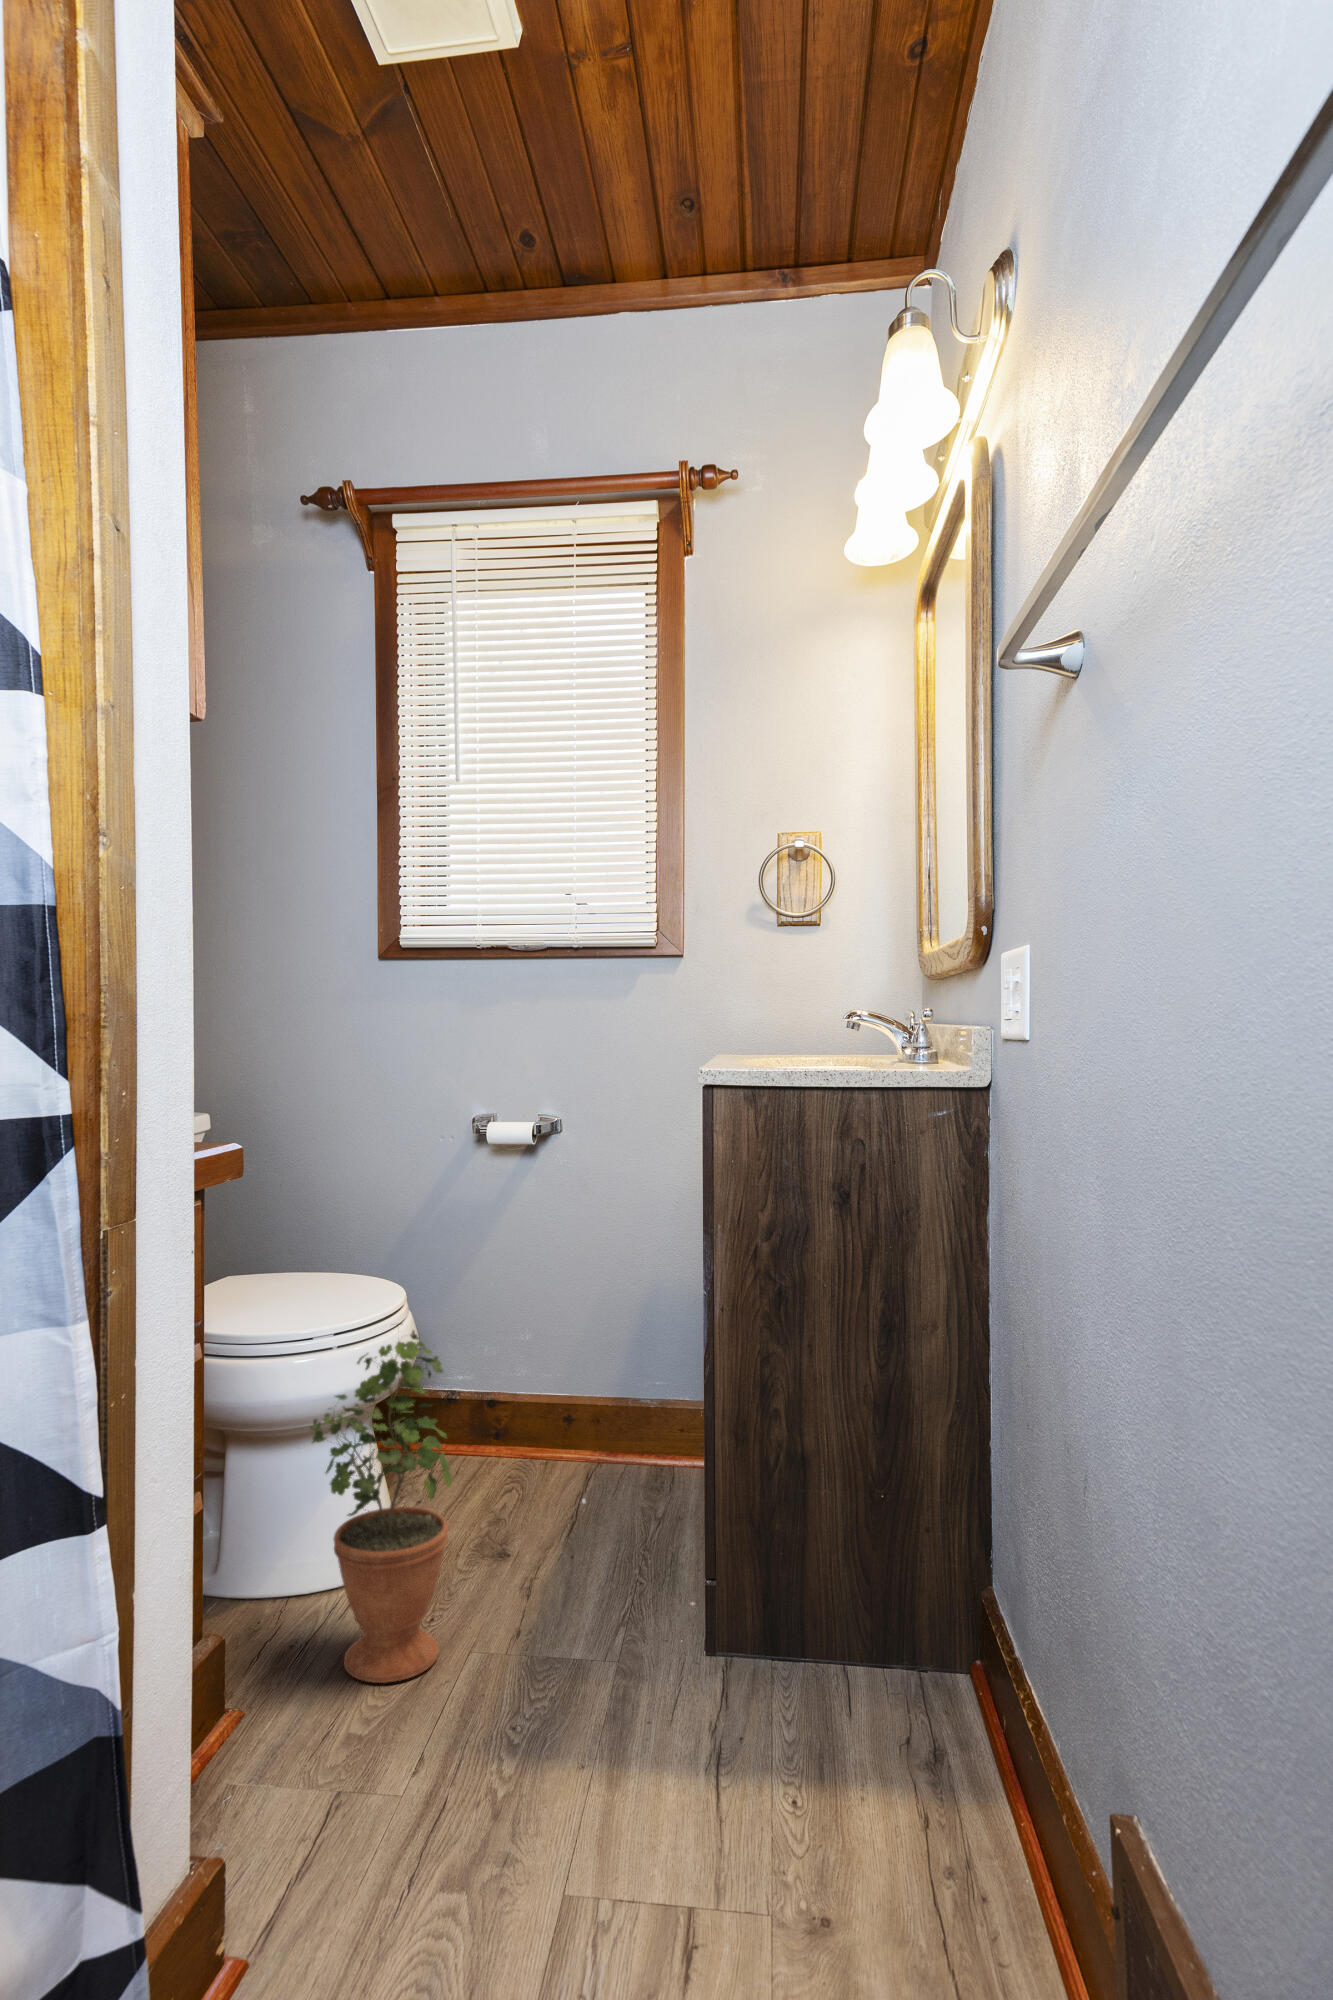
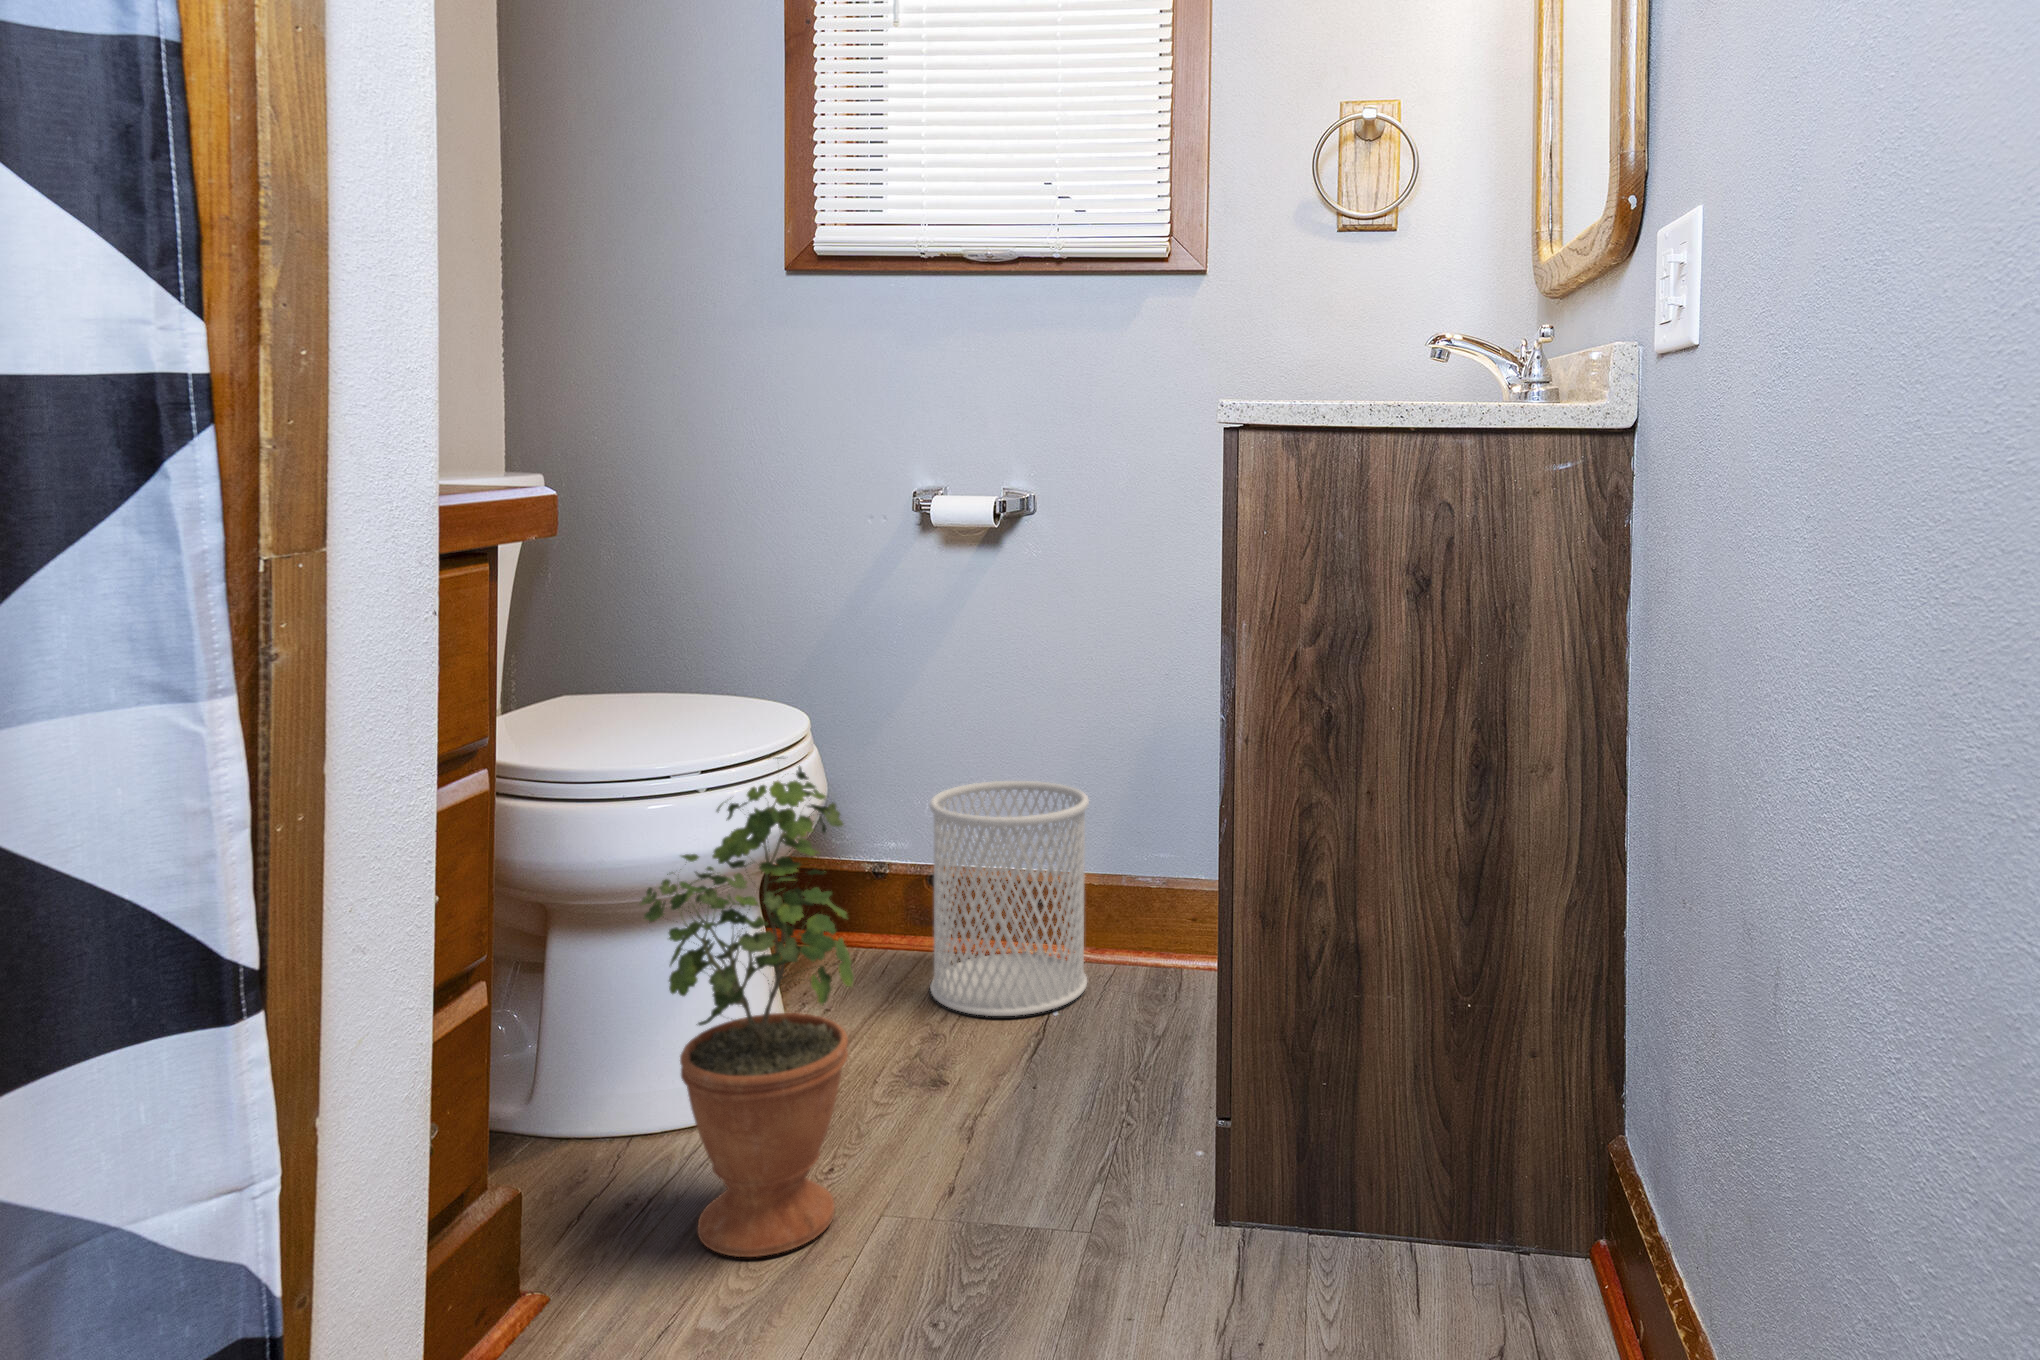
wastebasket: none [489,1327,607,1508] -> present [930,781,1089,1016]

